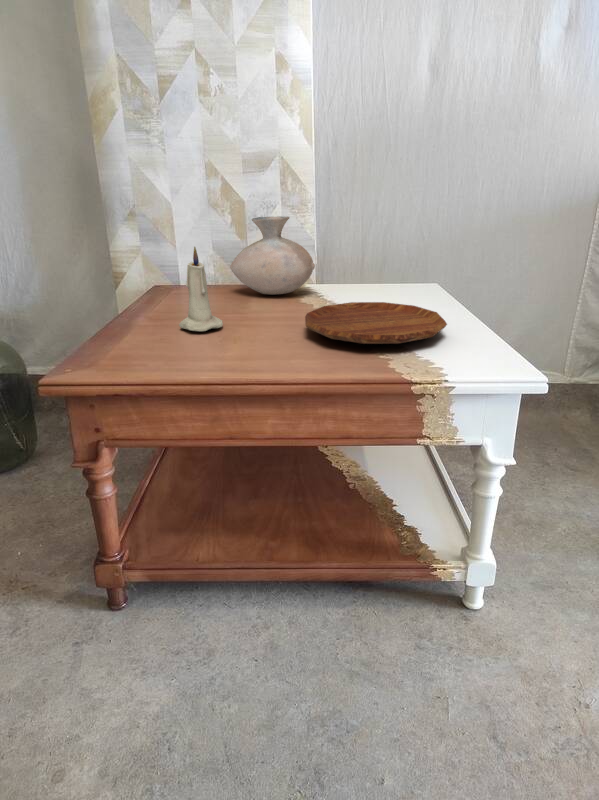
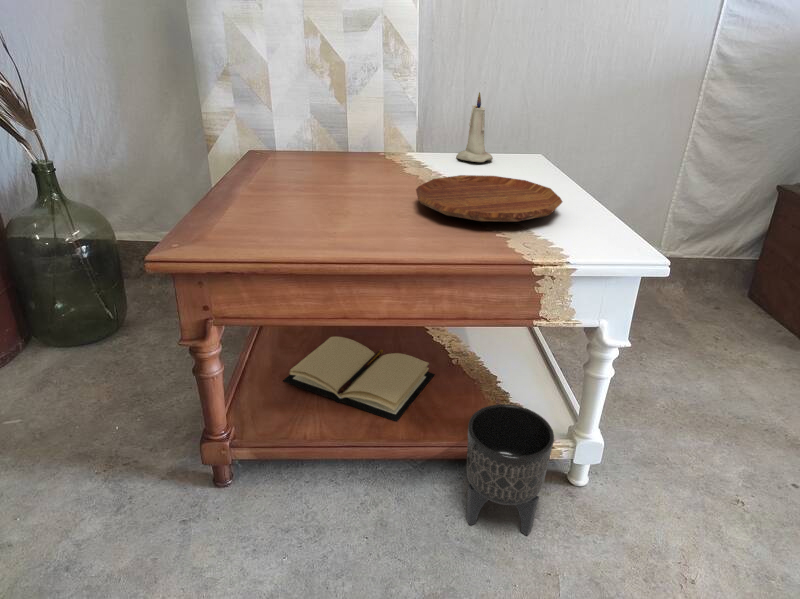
vase: present [230,216,315,295] -> none [331,81,420,164]
candle: present [179,247,223,332] -> present [456,92,493,162]
book: none [180,463,330,544] -> present [283,337,435,422]
planter: none [354,524,440,659] -> present [466,404,554,535]

